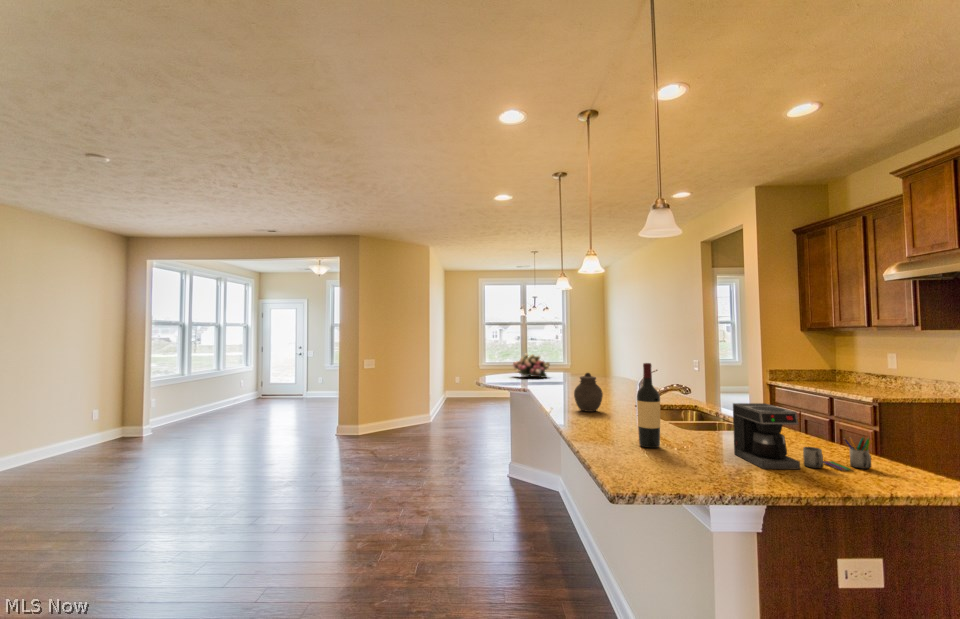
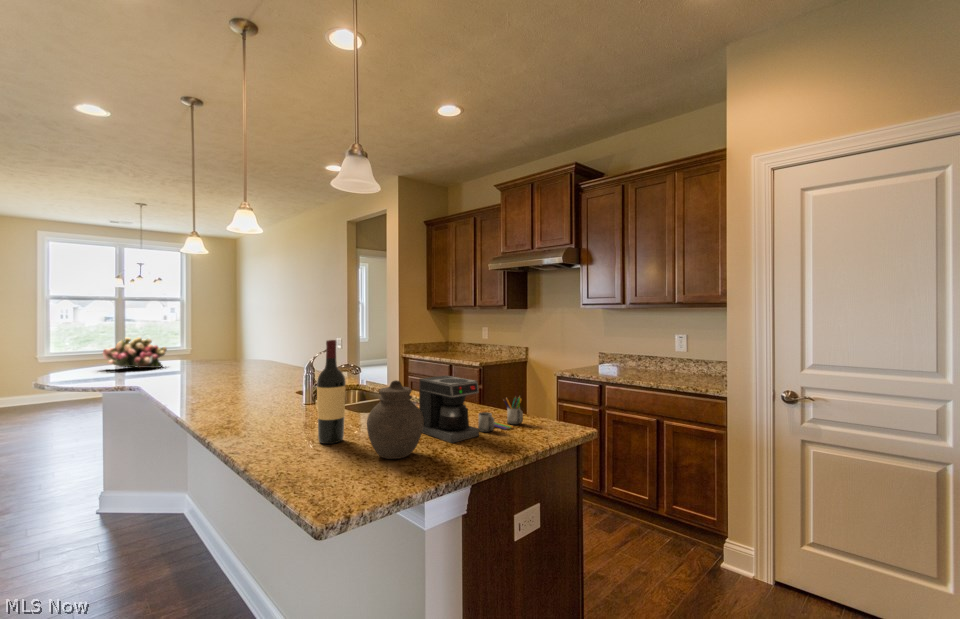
jar: present [574,373,603,412] -> present [367,380,423,459]

